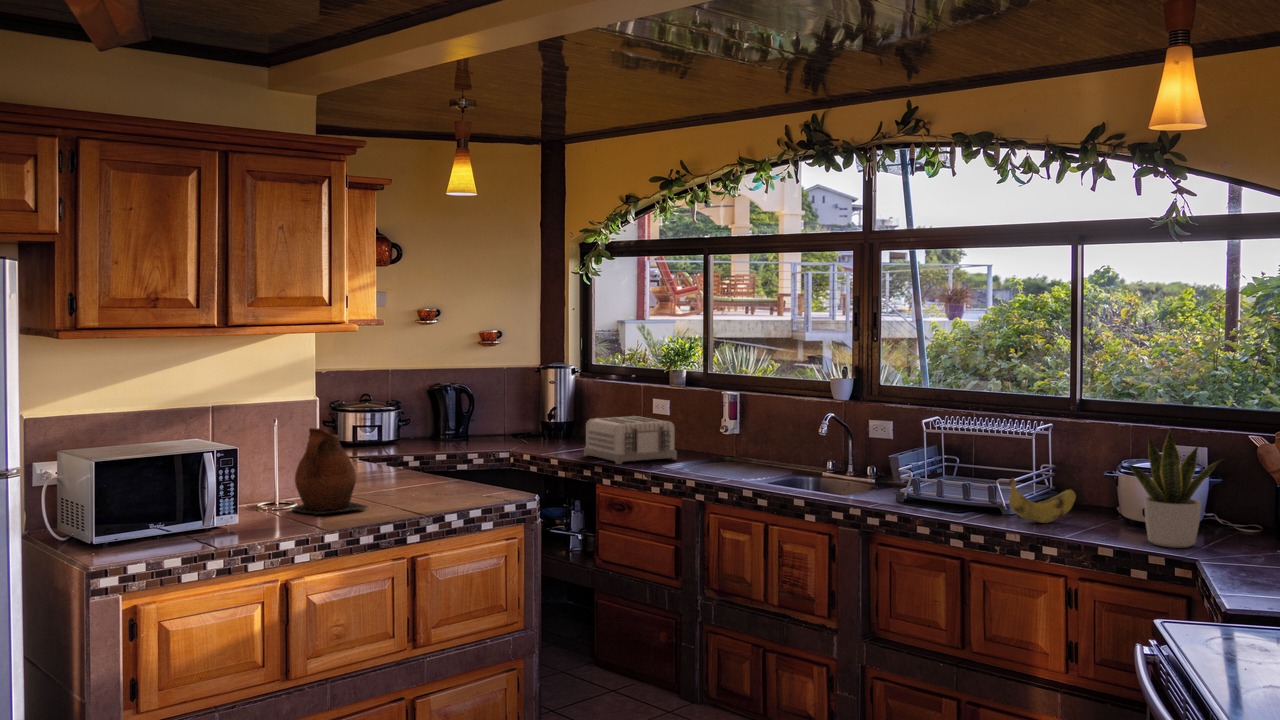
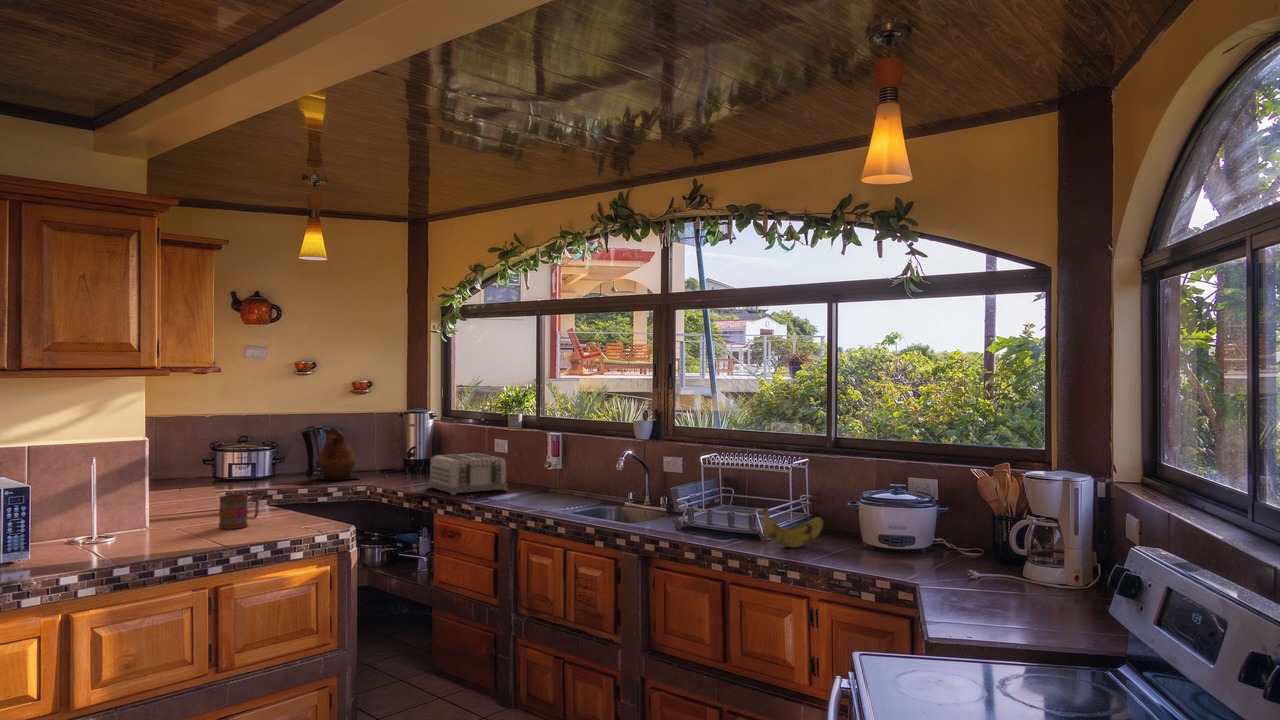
ceramic pitcher: present [291,428,367,514] -> present [317,430,360,480]
potted plant: present [1129,430,1220,548] -> none [859,460,943,571]
mug: none [394,459,433,497] -> present [219,494,259,529]

